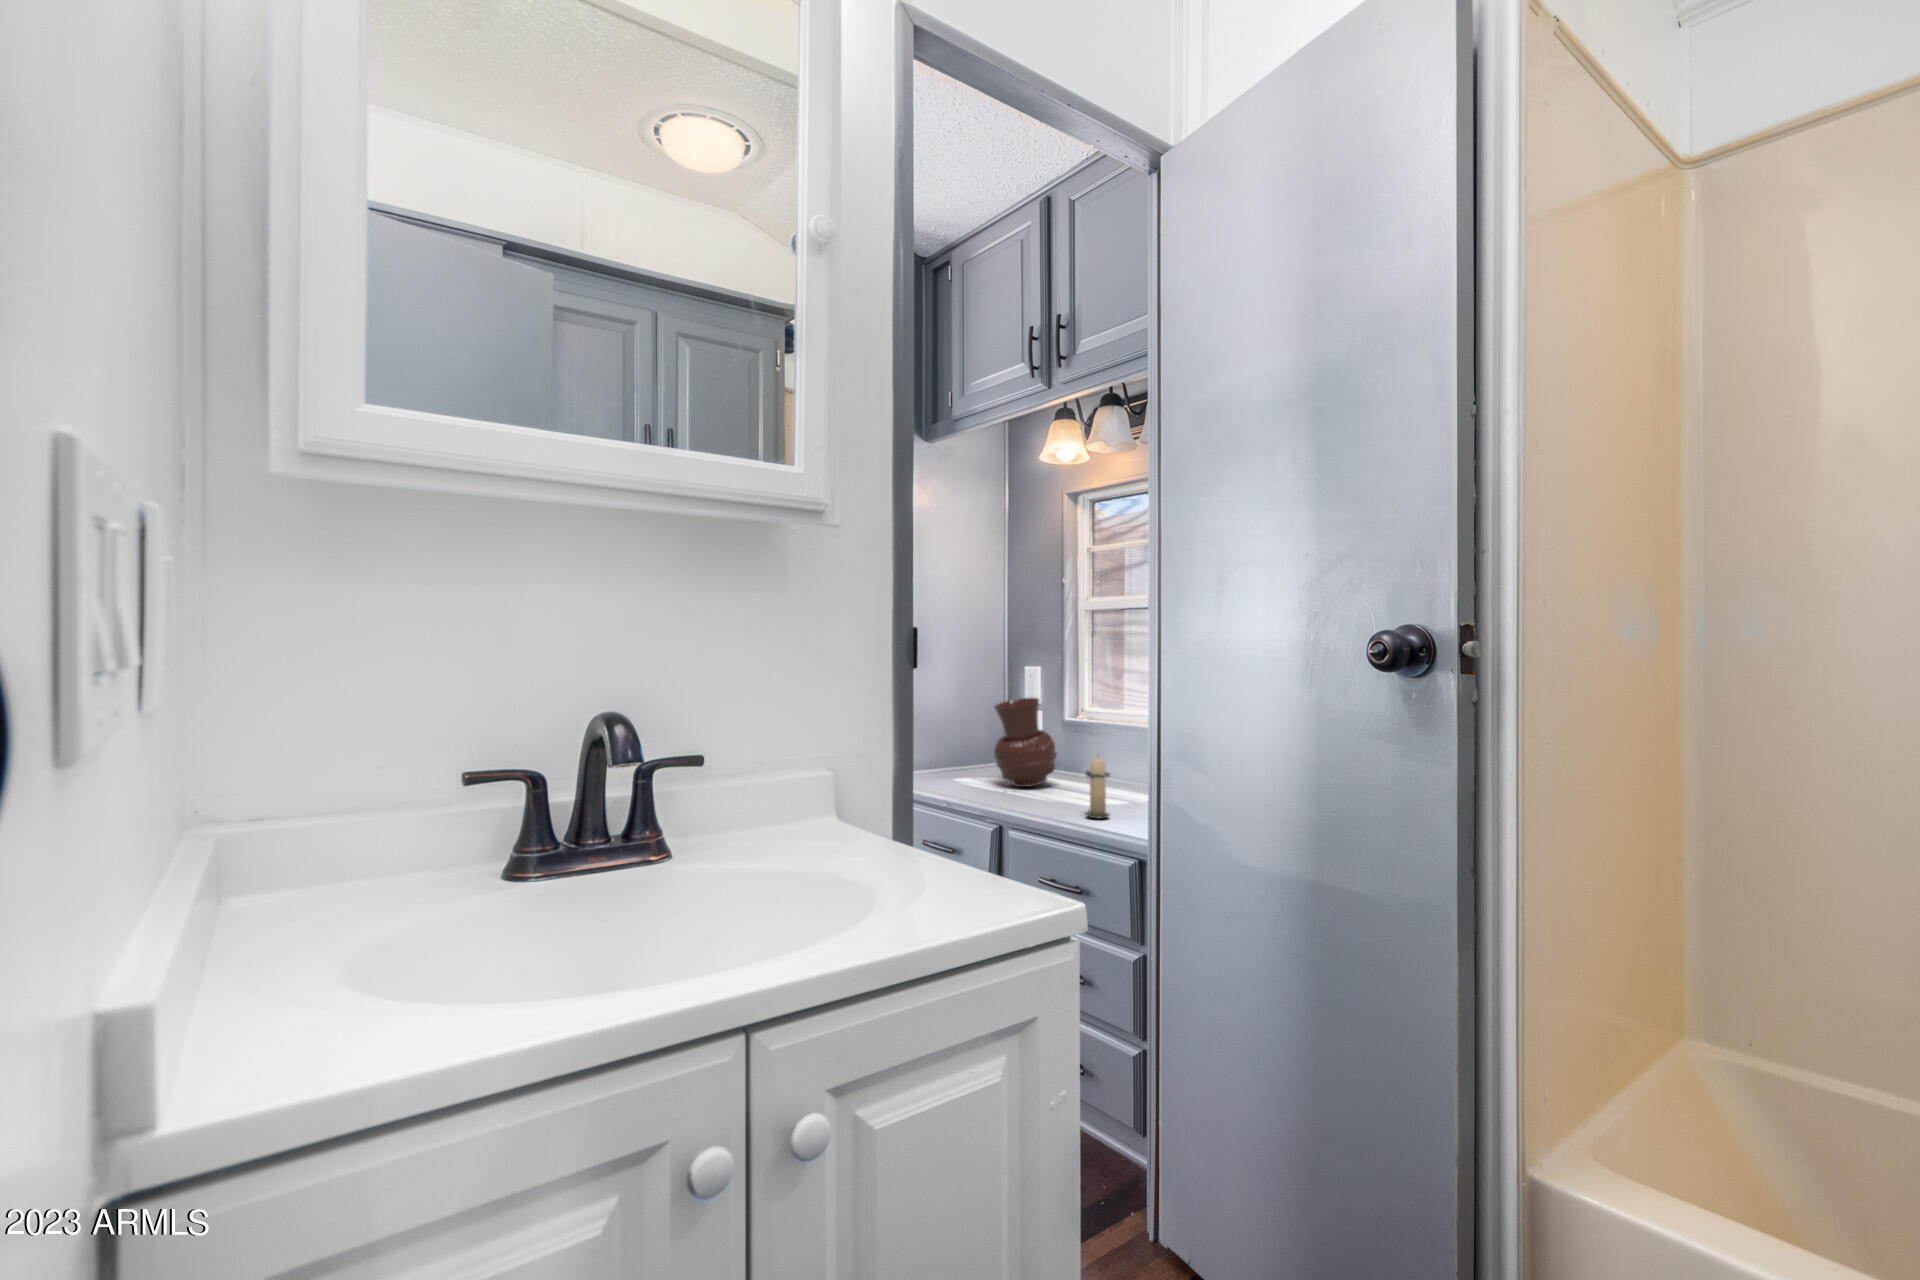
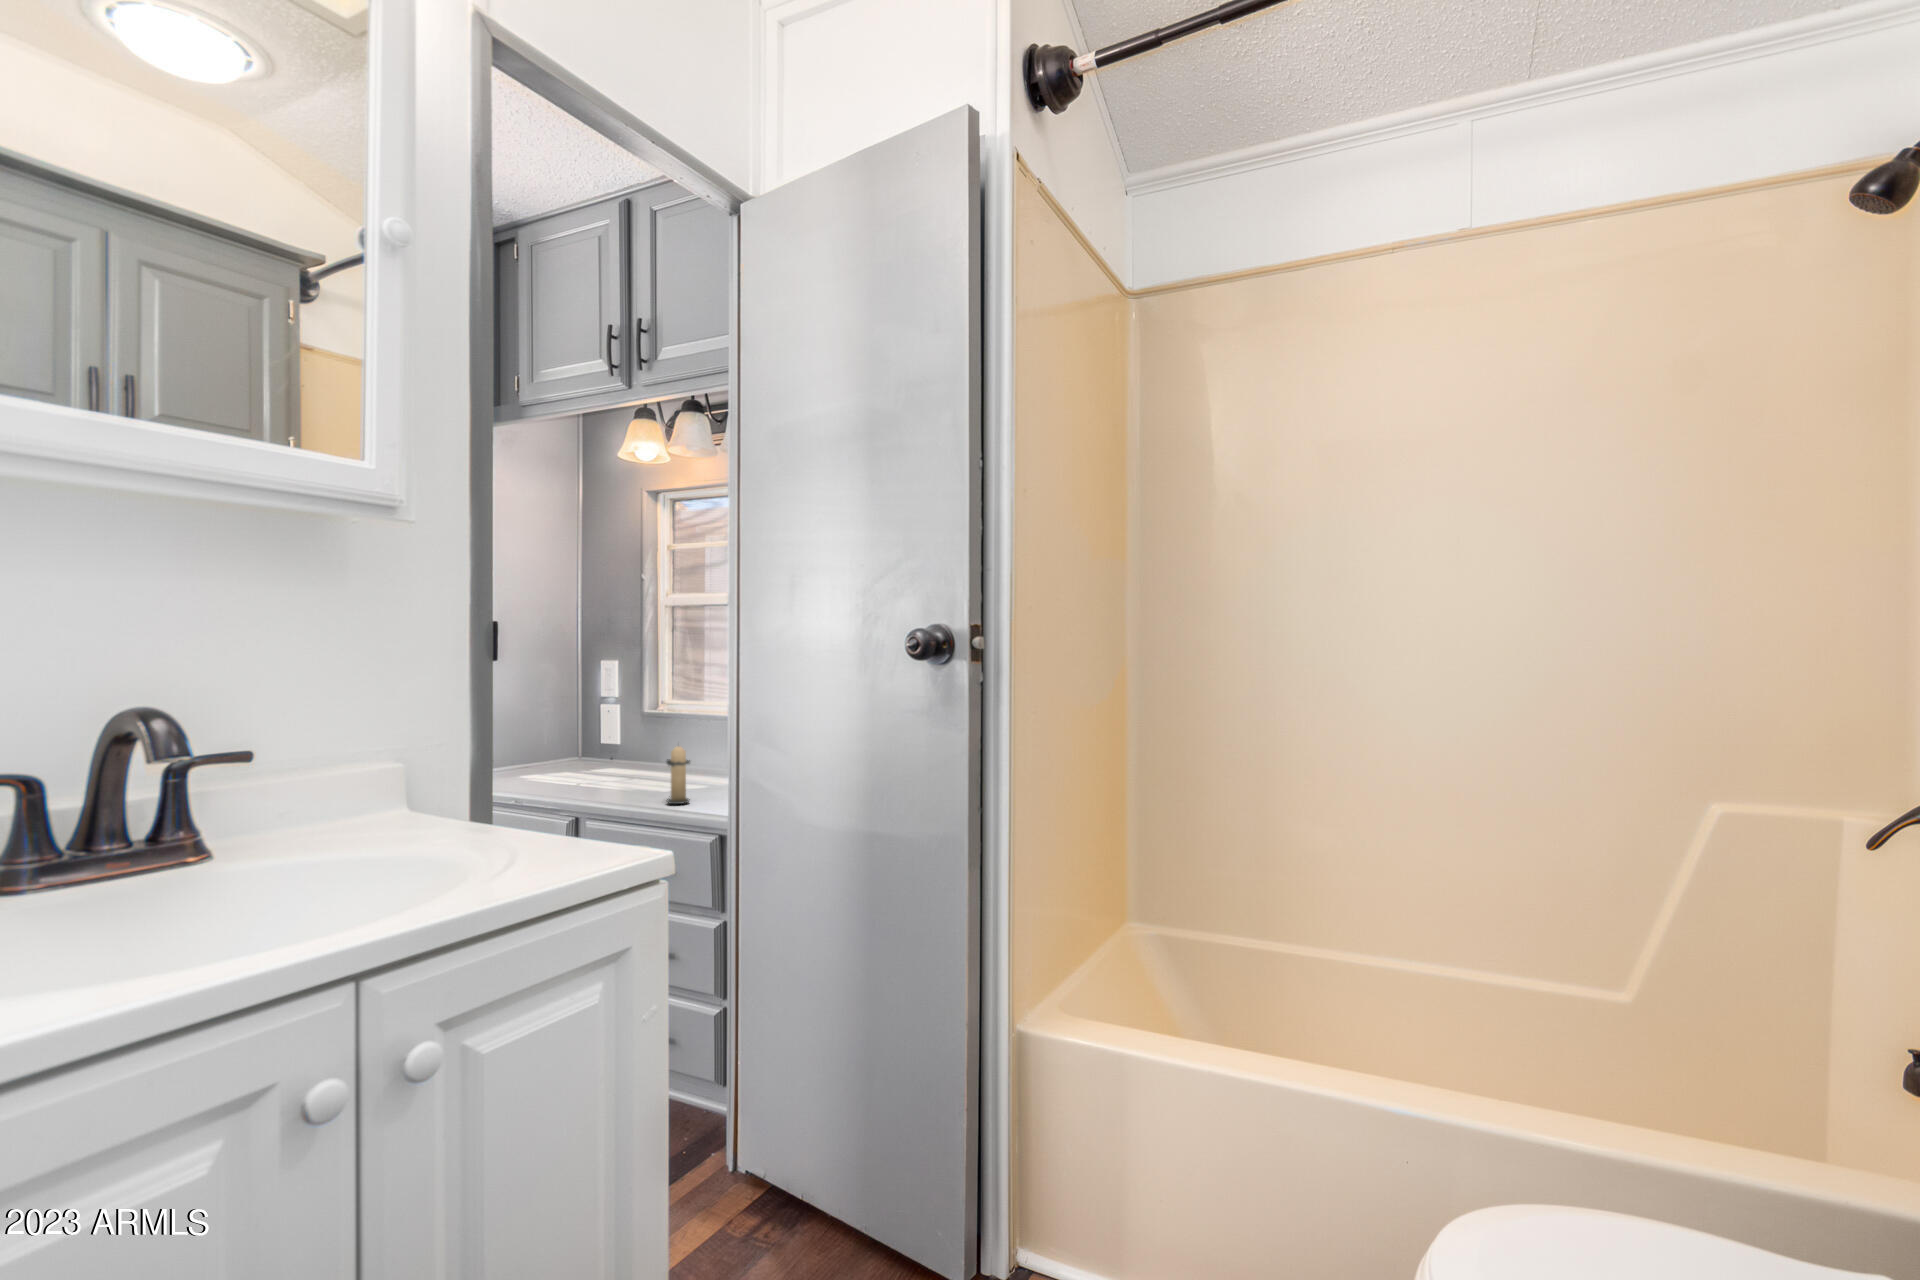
vase: present [994,698,1057,787] -> none [569,692,636,782]

